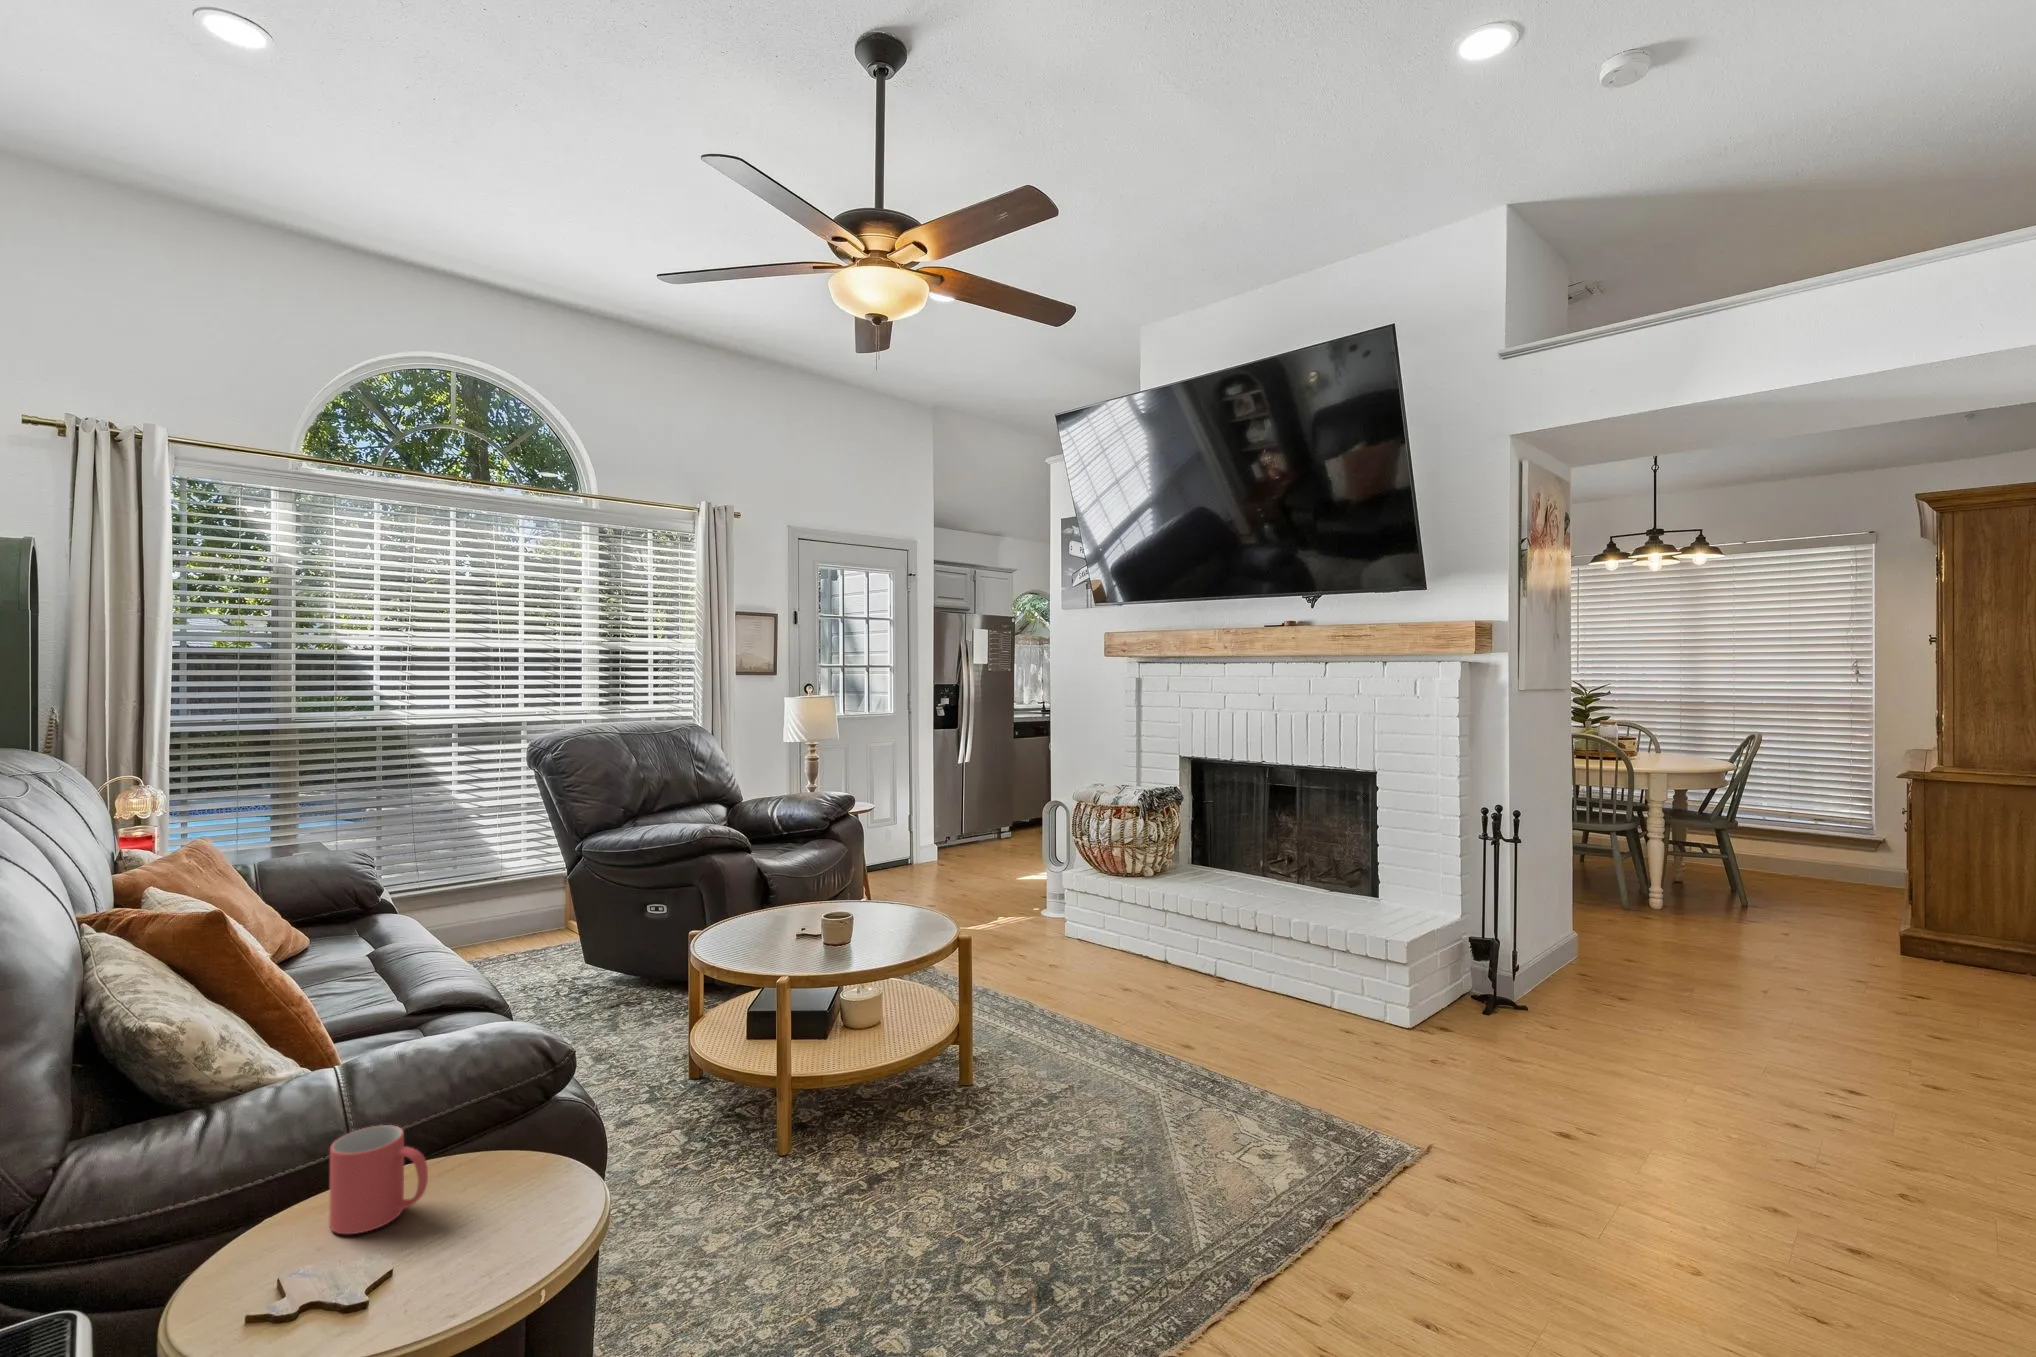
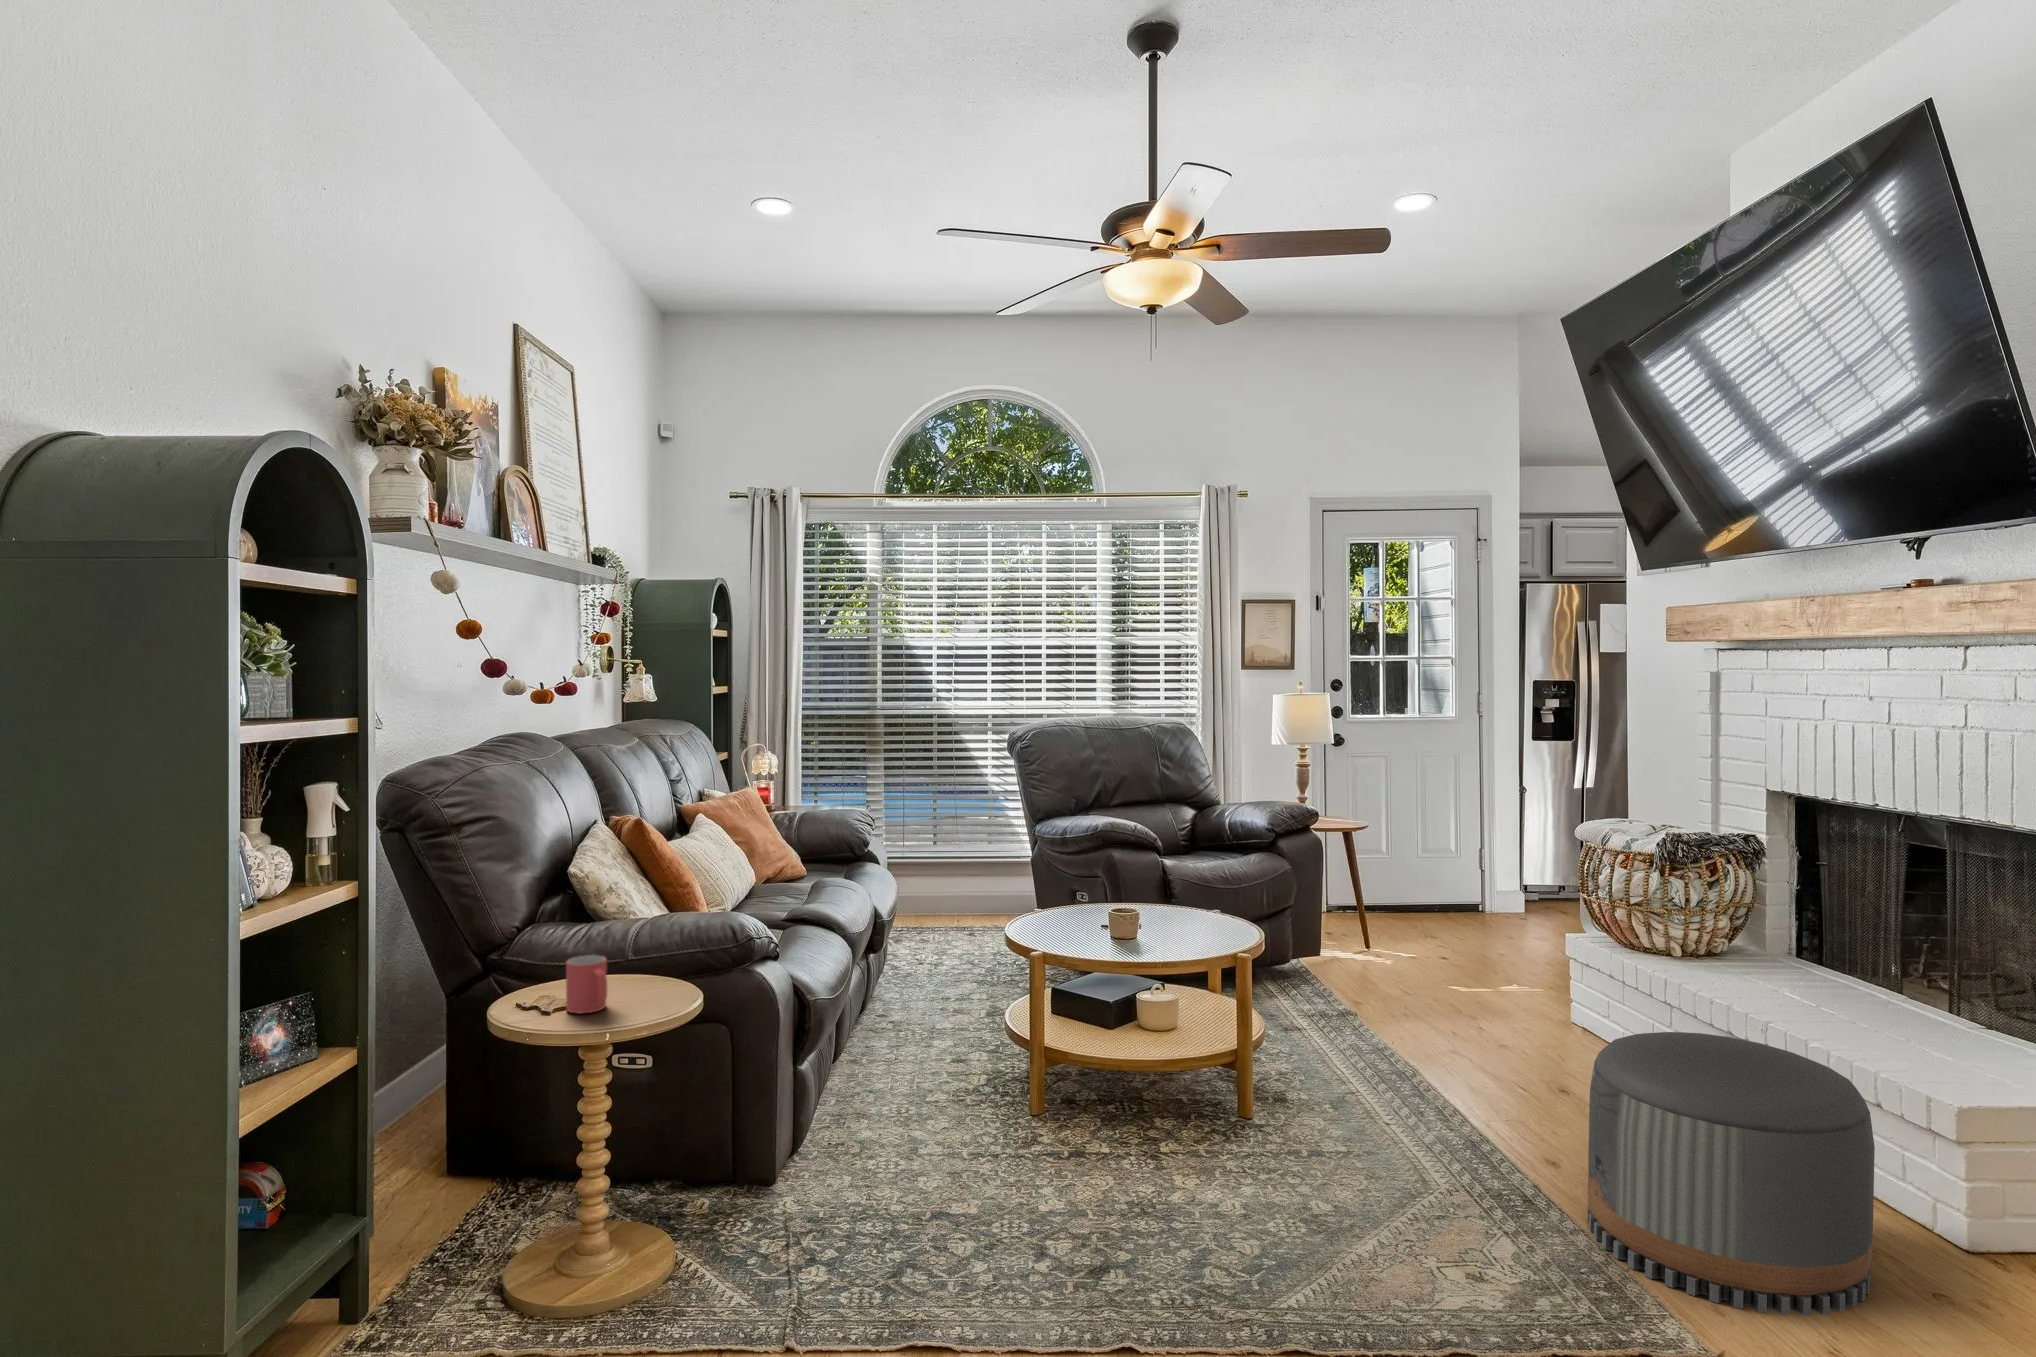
pouf: none [1258,931,1443,1123] -> present [1588,1032,1875,1315]

